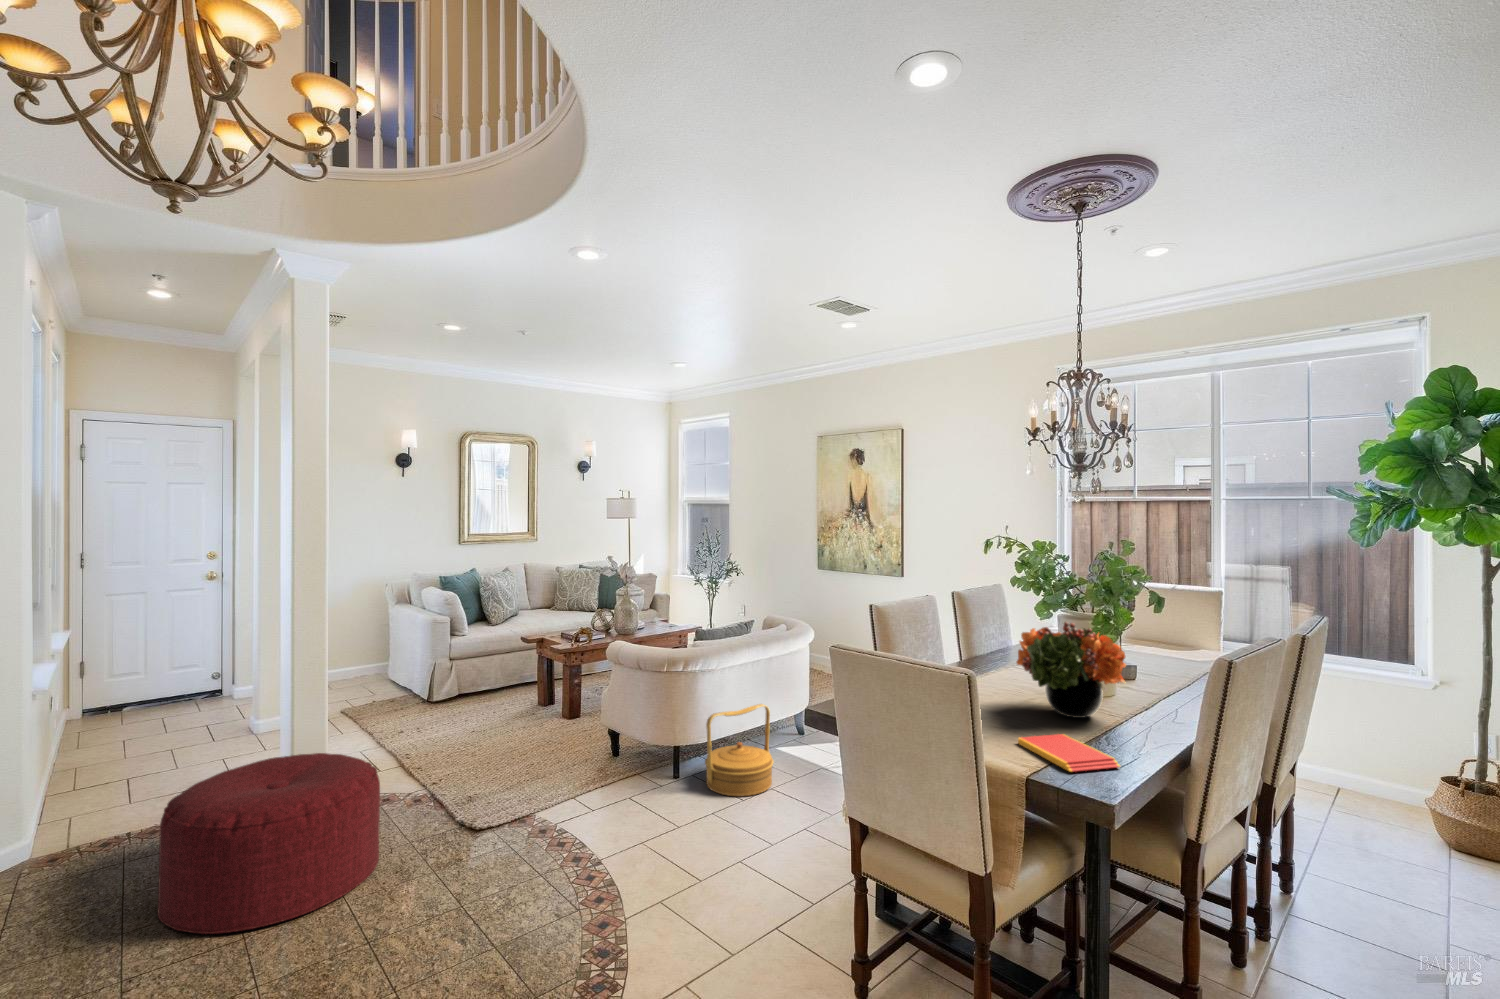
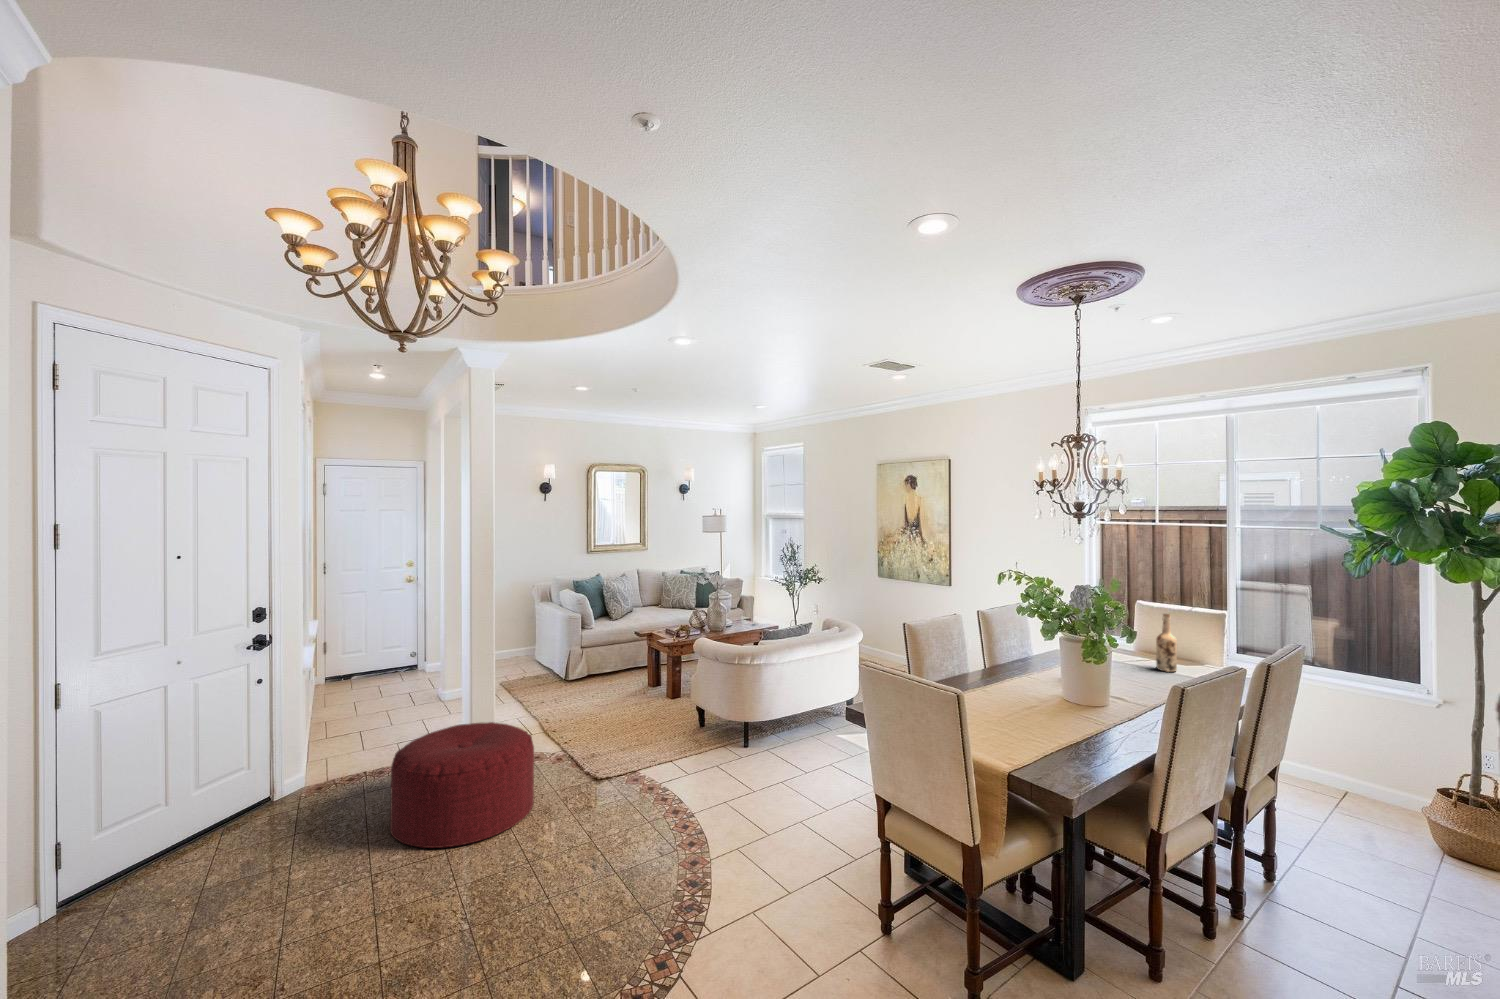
wine bottle: none [1151,590,1174,657] -> present [1156,614,1177,672]
flower arrangement: present [1016,622,1126,718] -> none [1017,647,1110,725]
woven basket: present [705,704,774,796] -> none [777,696,832,771]
book: present [1018,734,1120,772] -> none [1008,739,1085,771]

